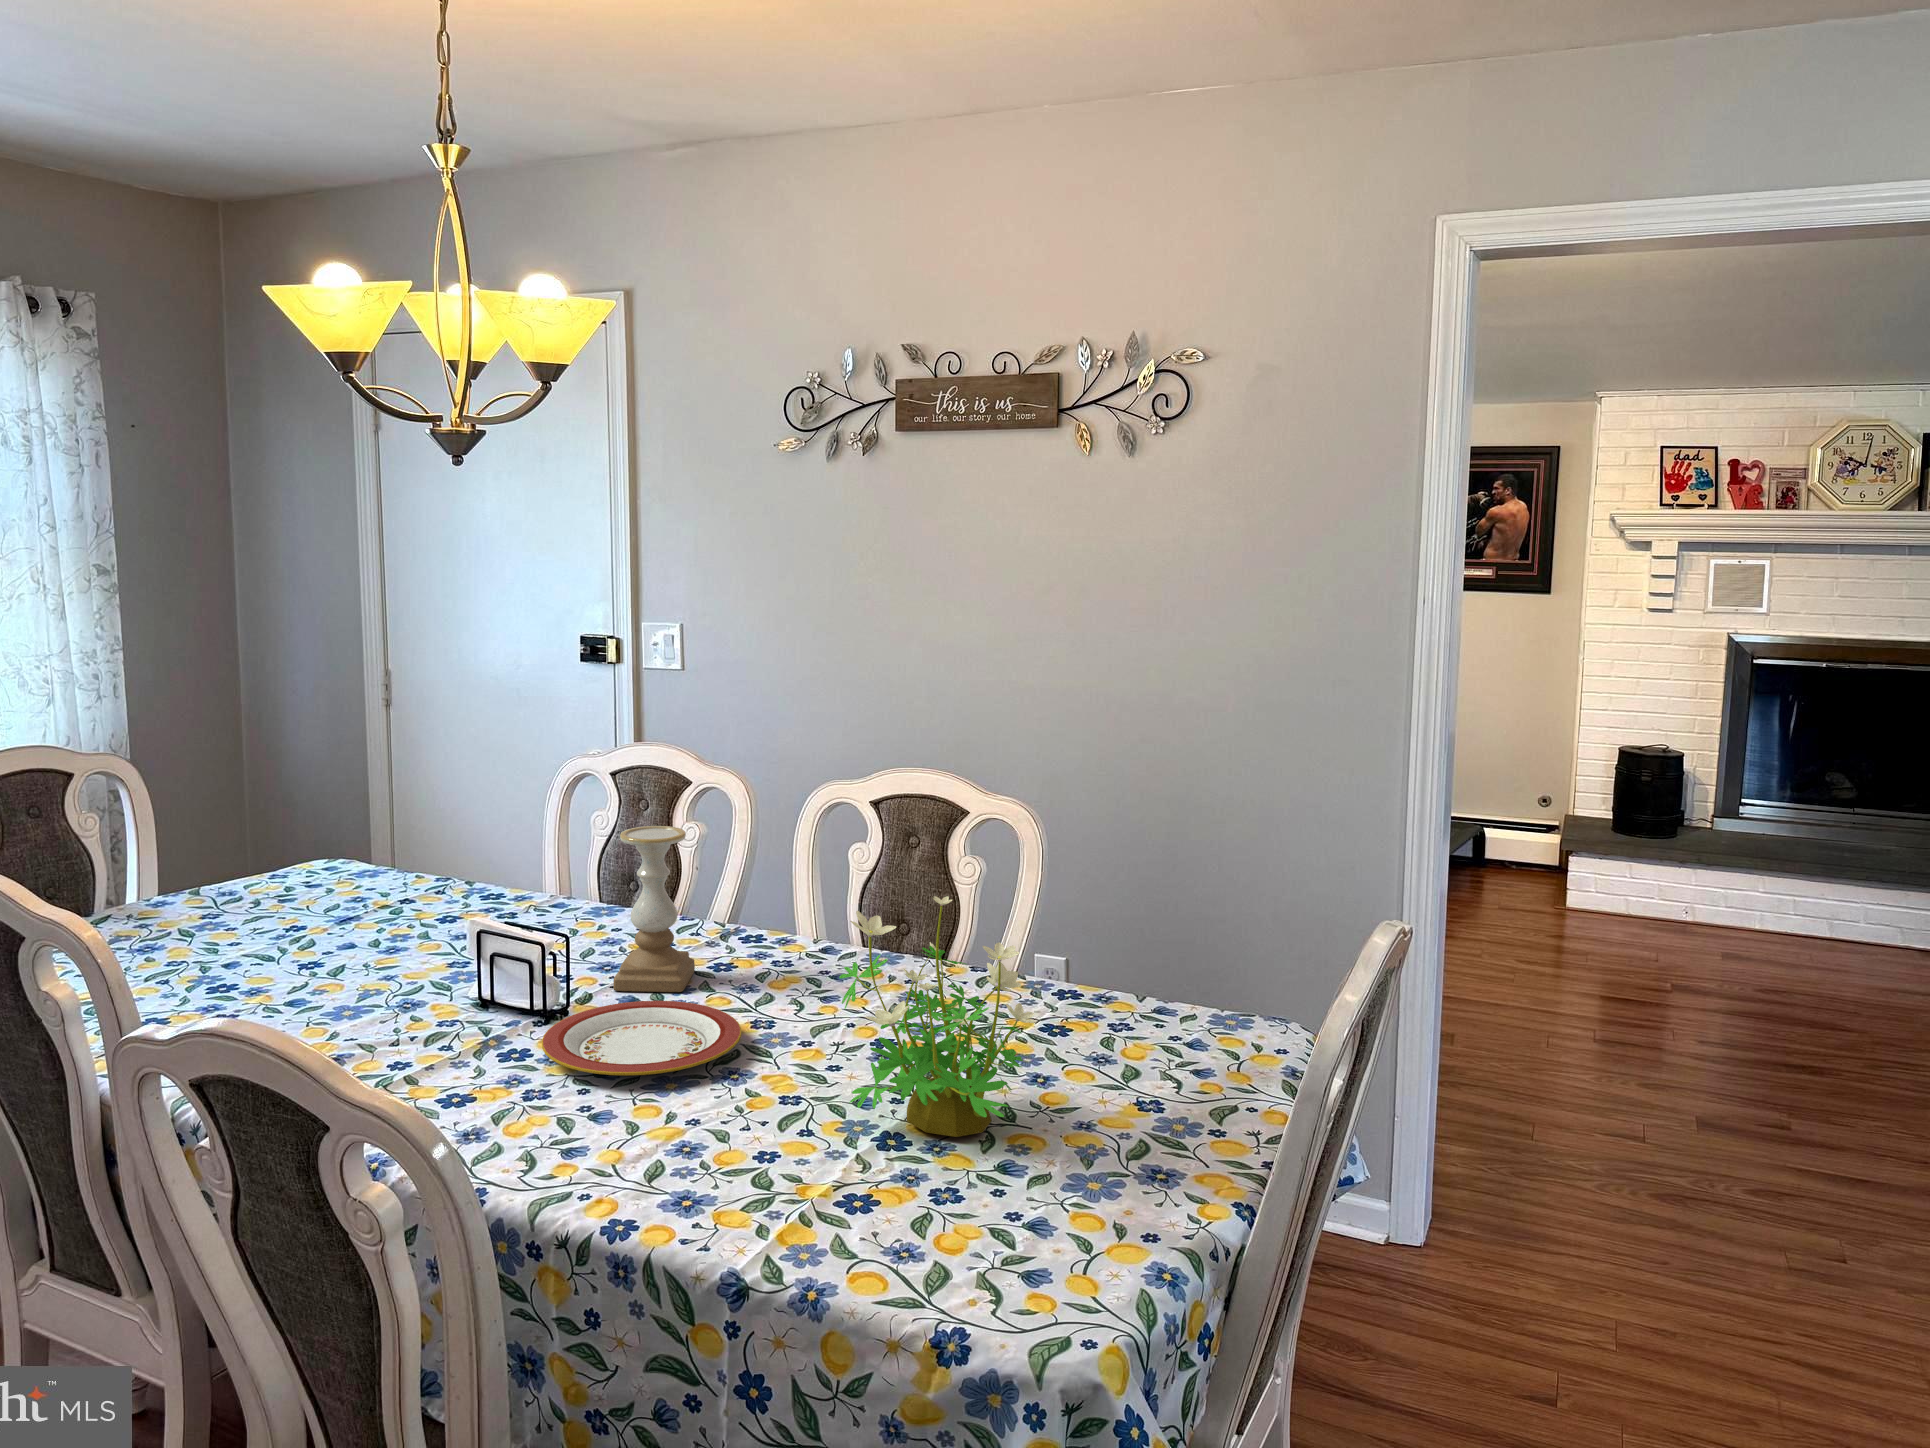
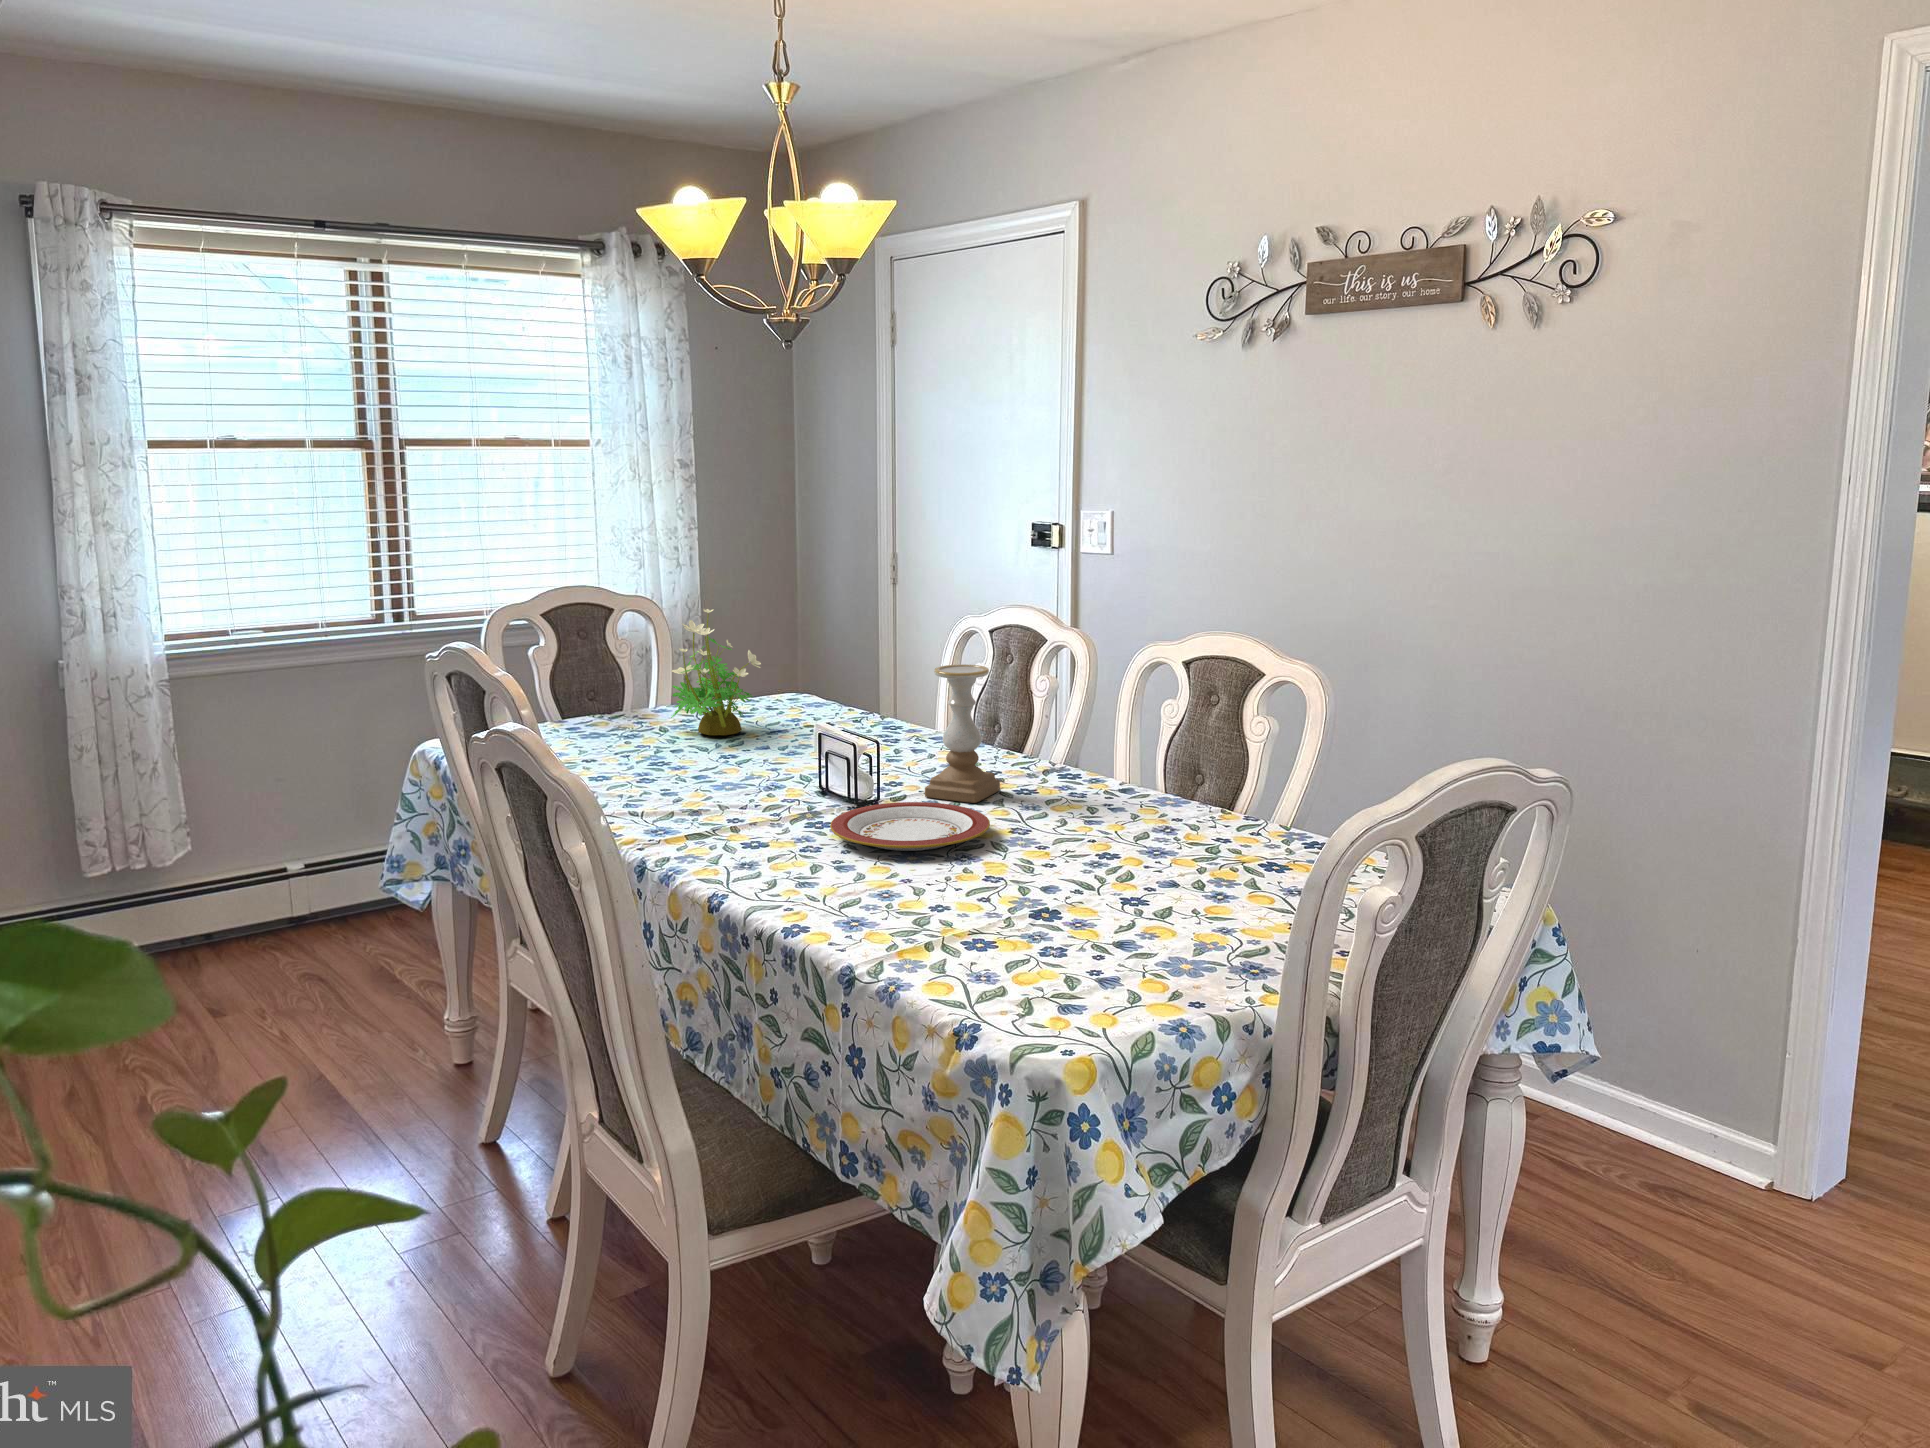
potted plant: present [839,896,1037,1137] -> present [671,609,761,735]

